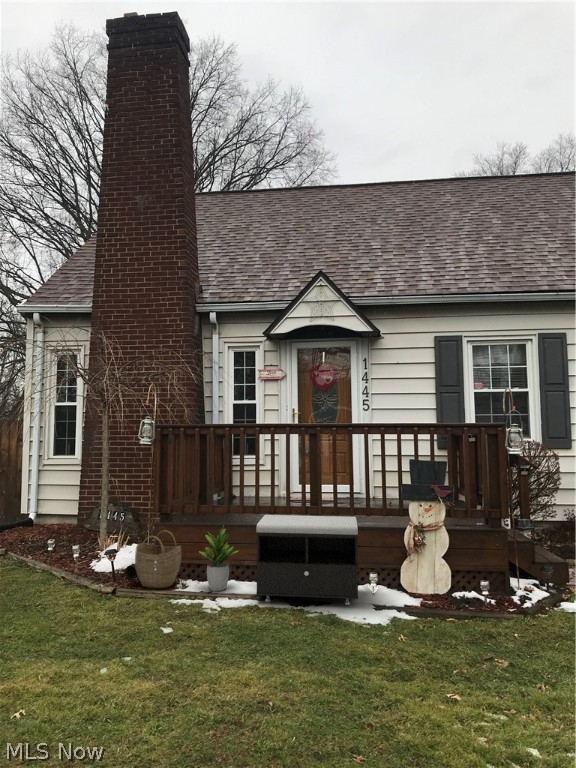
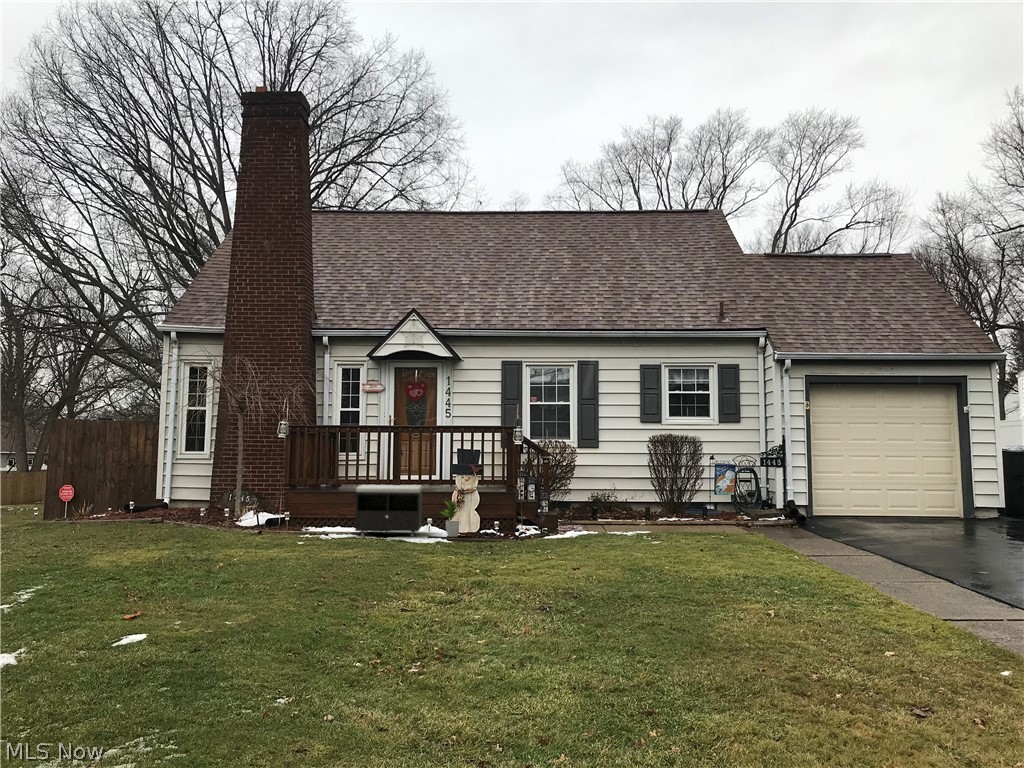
potted plant: present [199,526,238,591] -> present [442,500,460,537]
woven basket: present [135,530,181,588] -> none [273,496,305,532]

